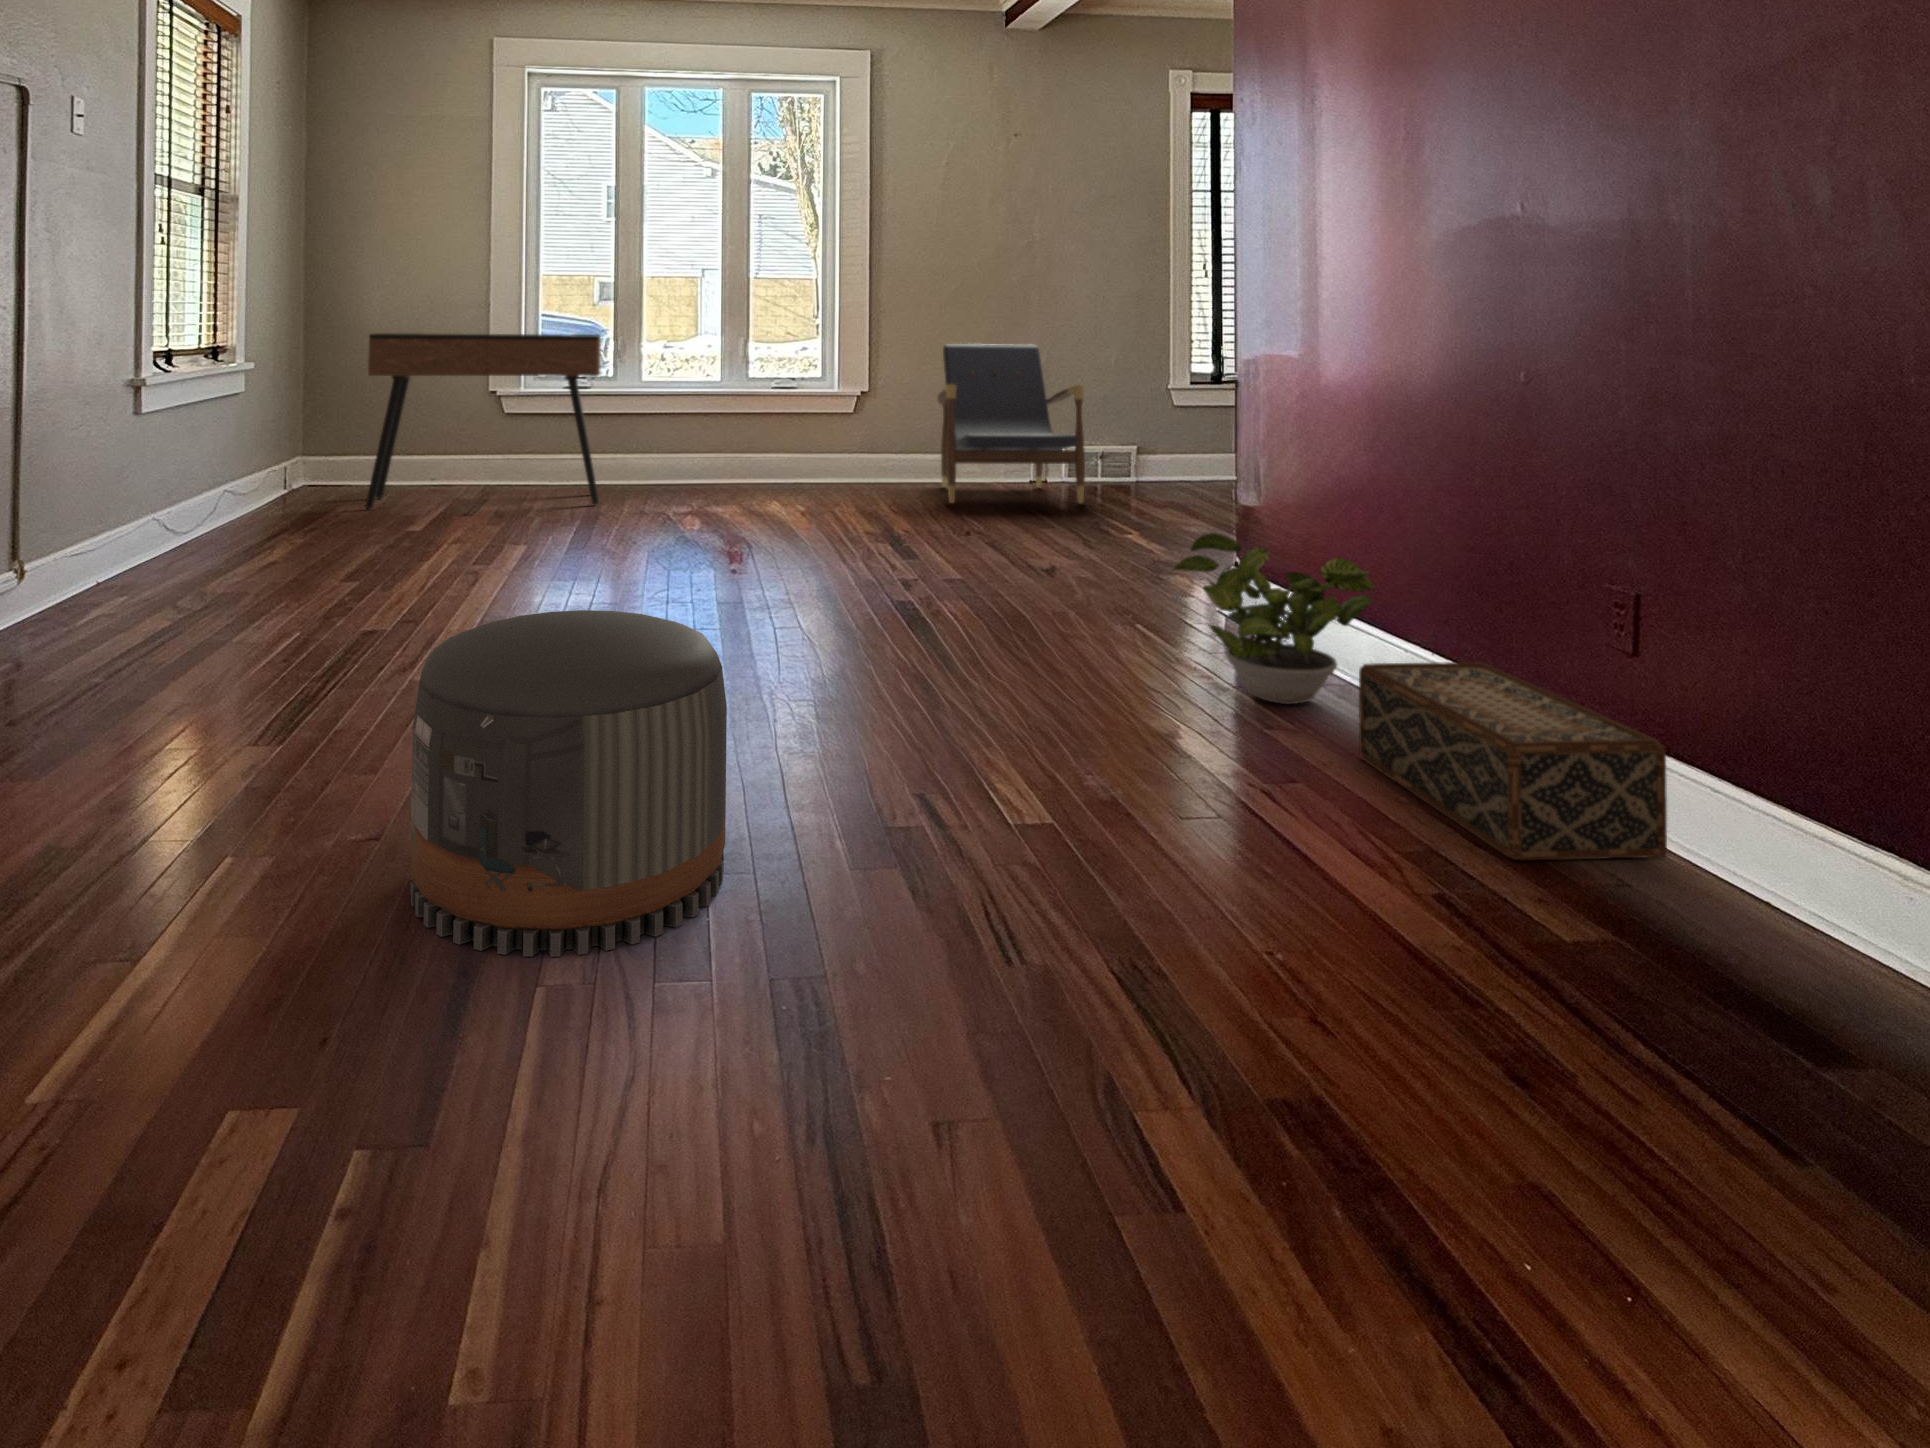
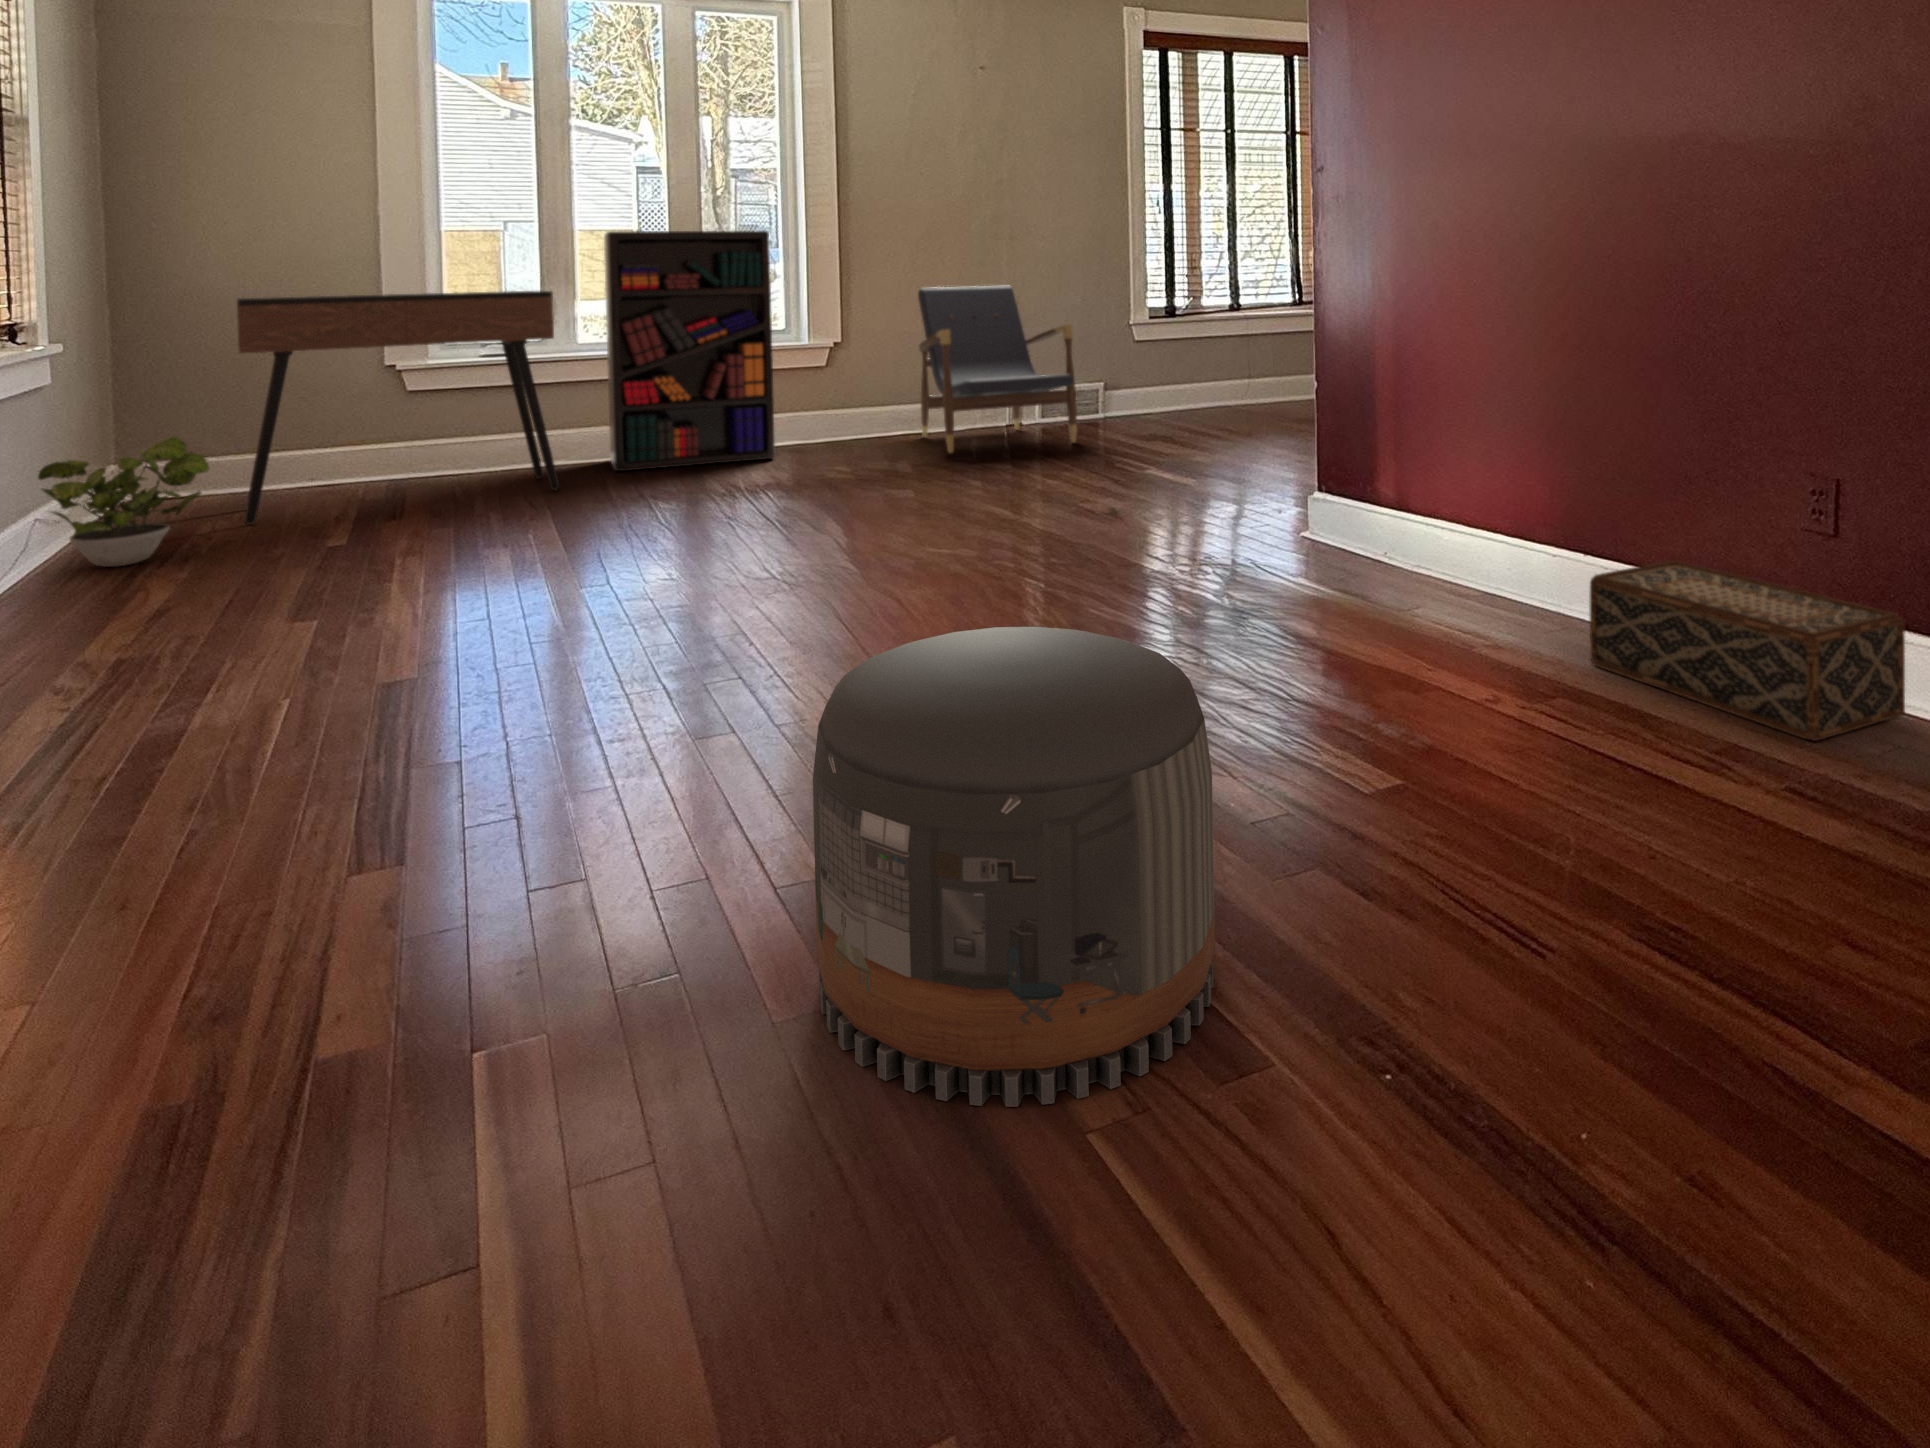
bookshelf: none [655,286,794,495] -> present [604,230,775,471]
potted plant: present [1171,533,1374,704] -> present [38,437,209,567]

